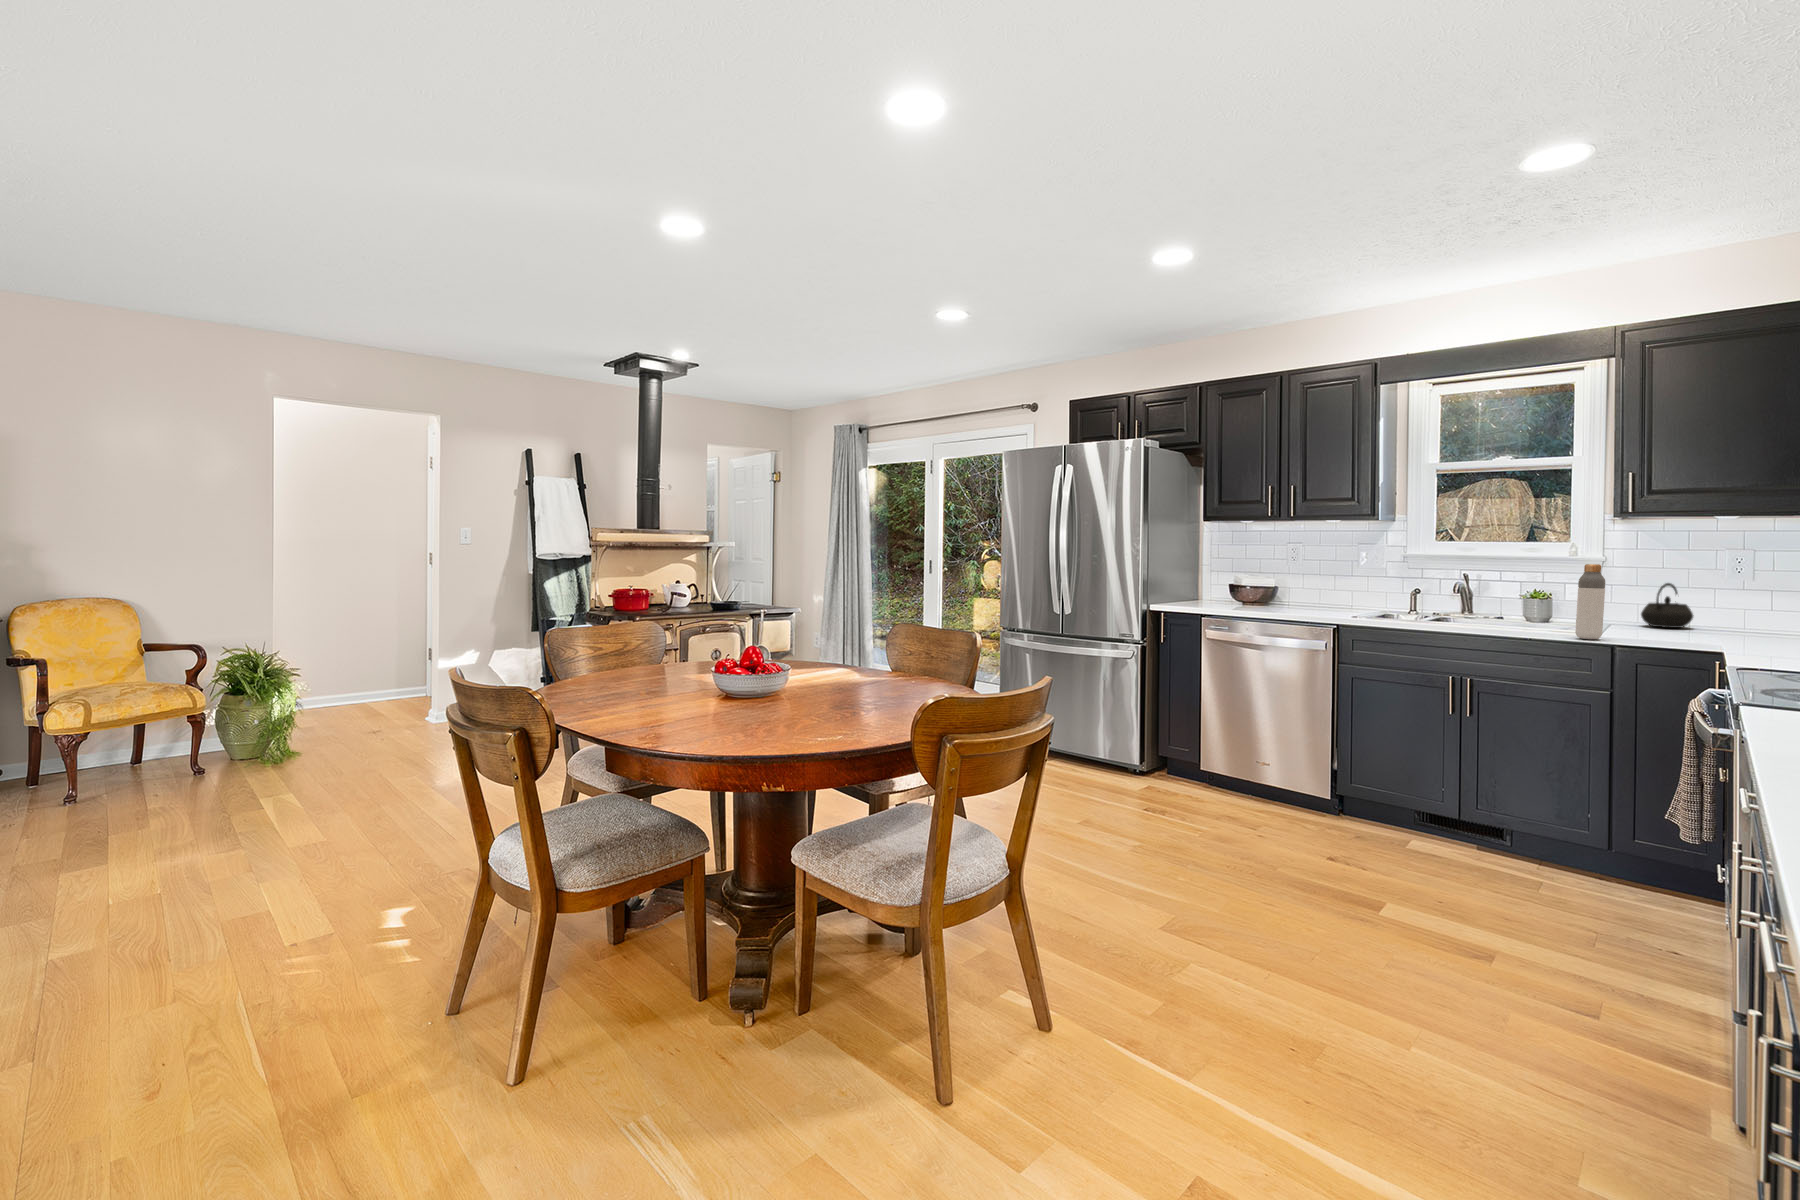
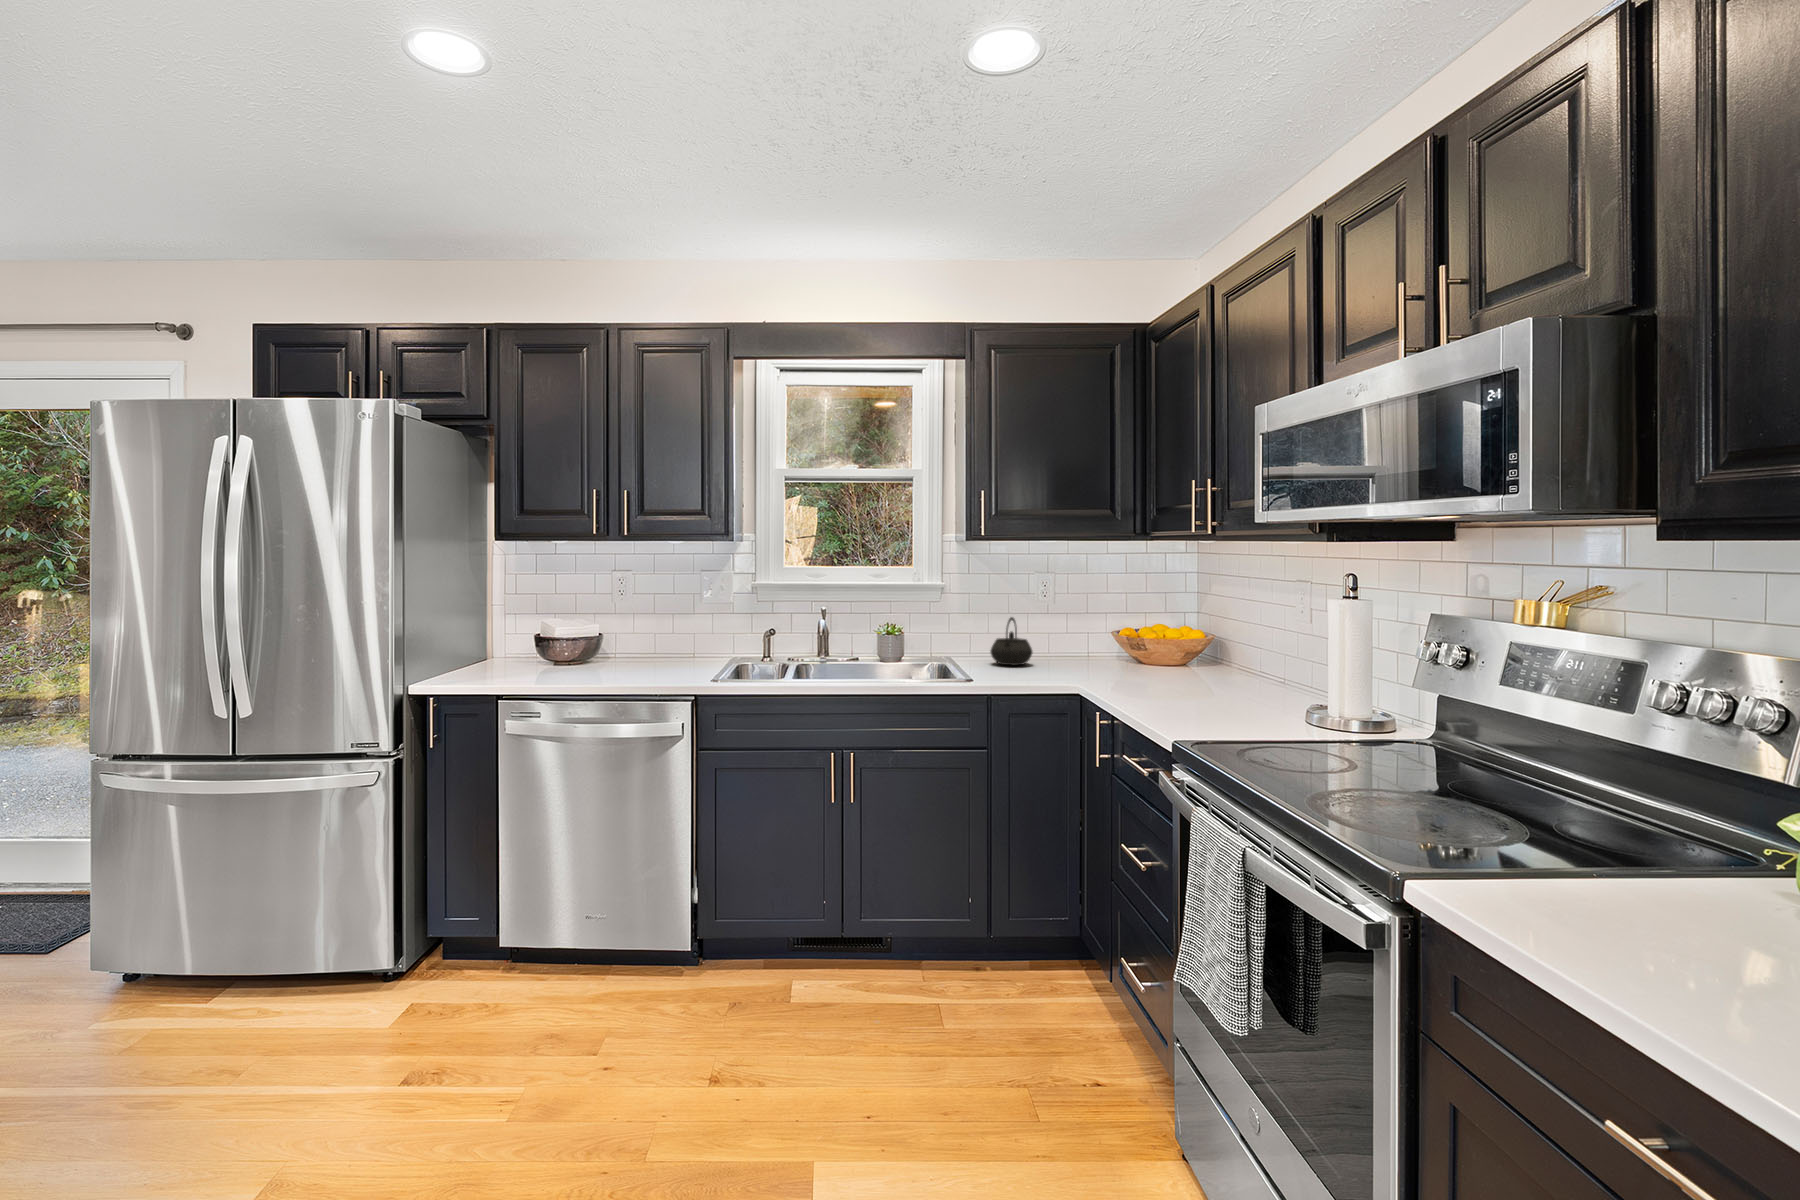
bottle: present [1575,564,1605,639] -> none [958,601,983,689]

